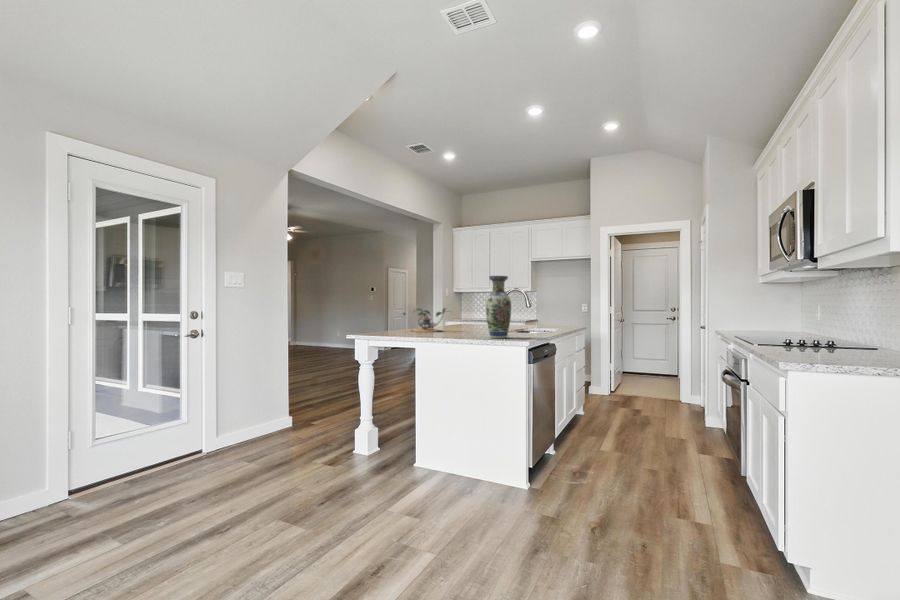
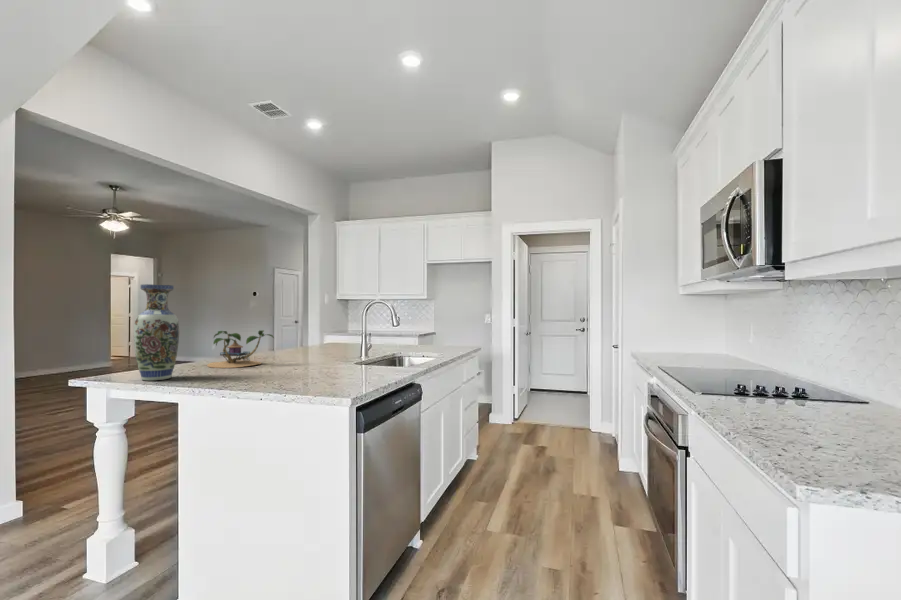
vase: present [486,276,511,338] -> present [134,284,179,381]

